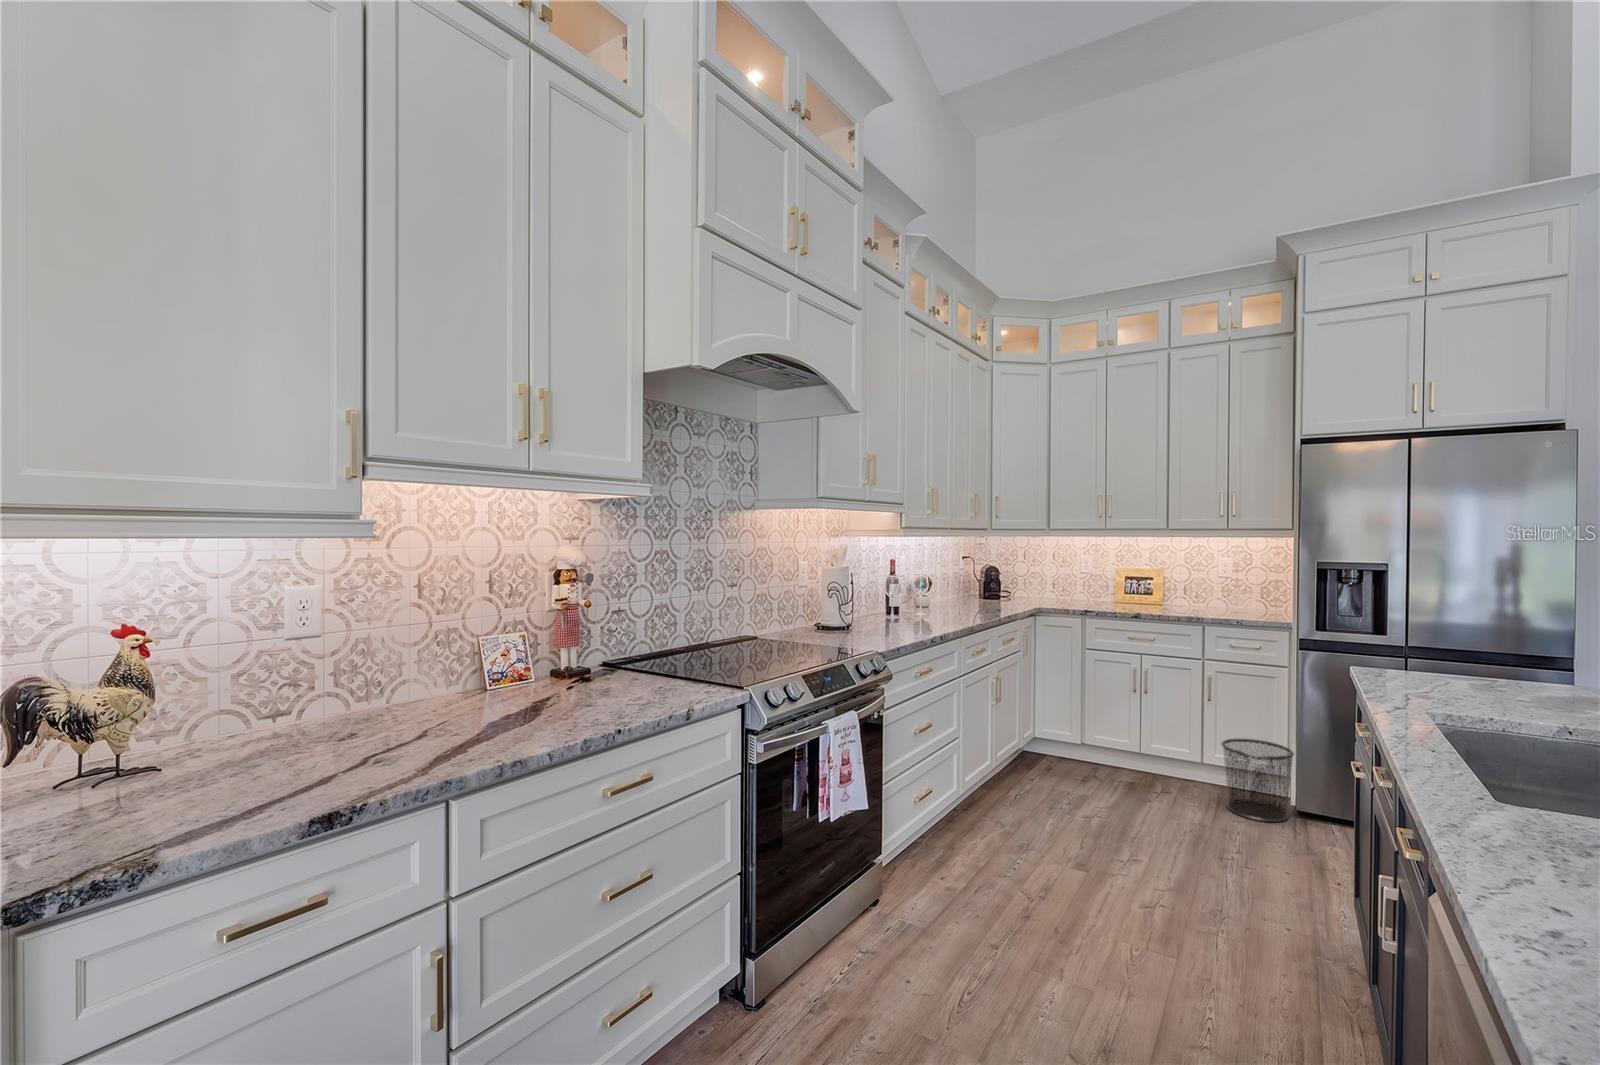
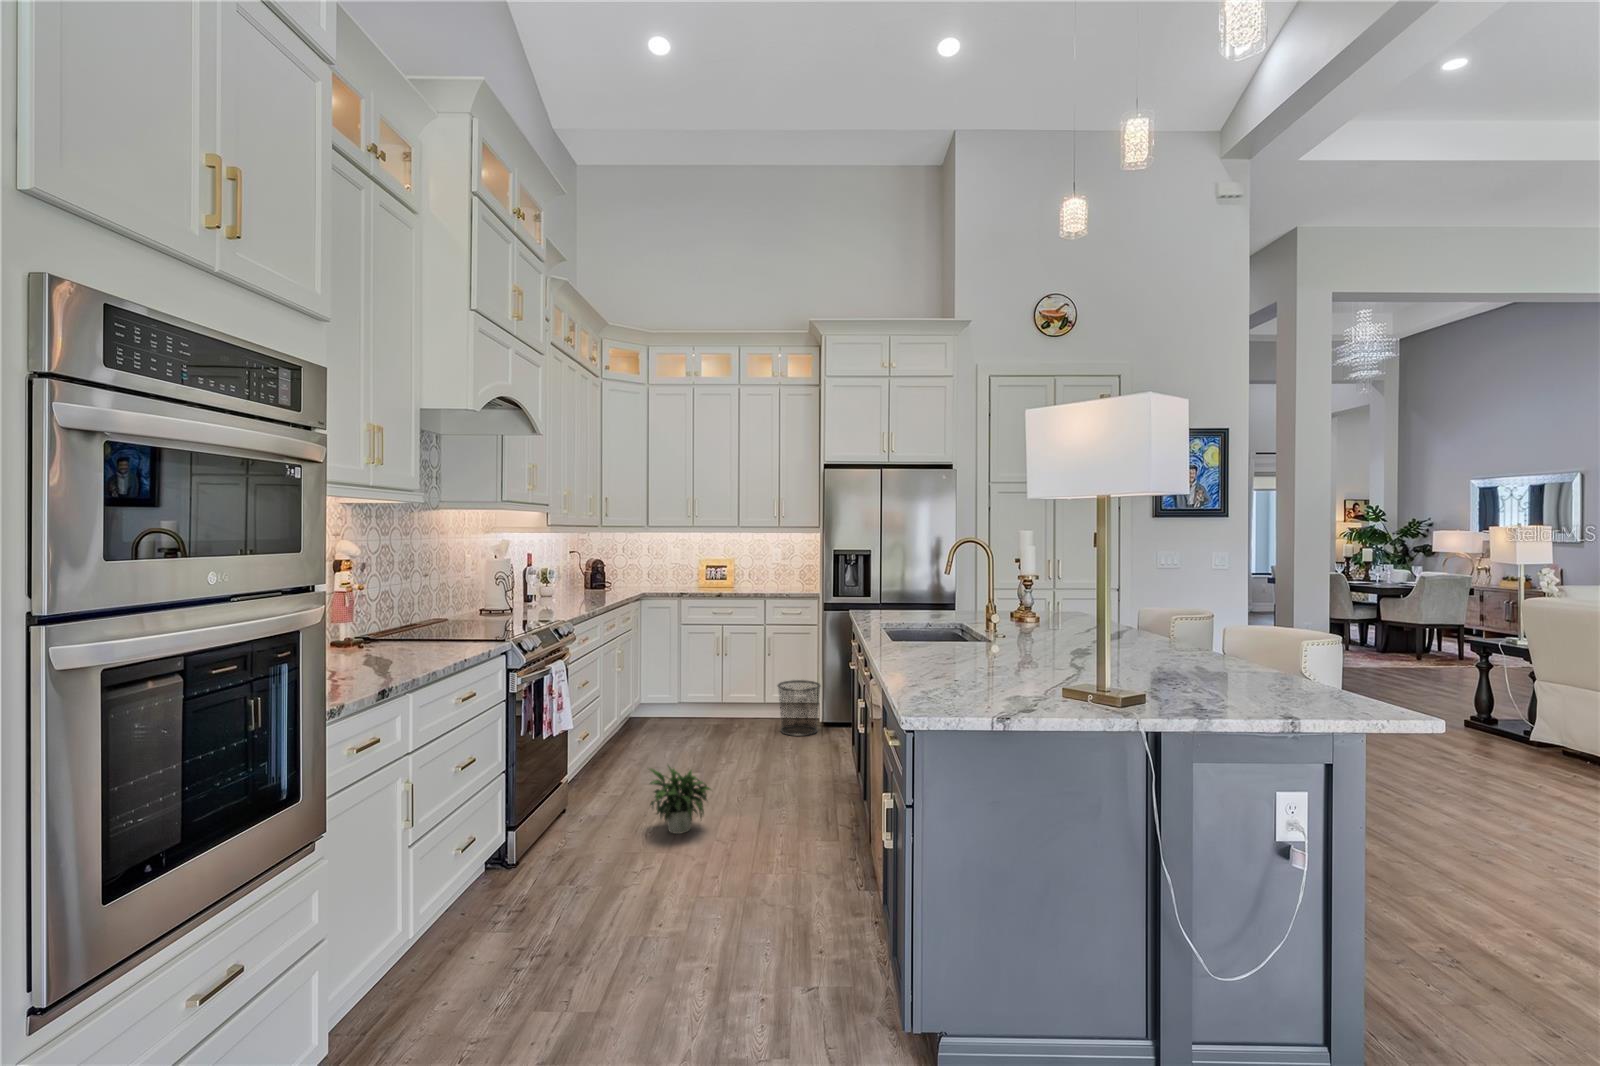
potted plant: none [1005,843,1094,946] -> present [649,766,711,834]

